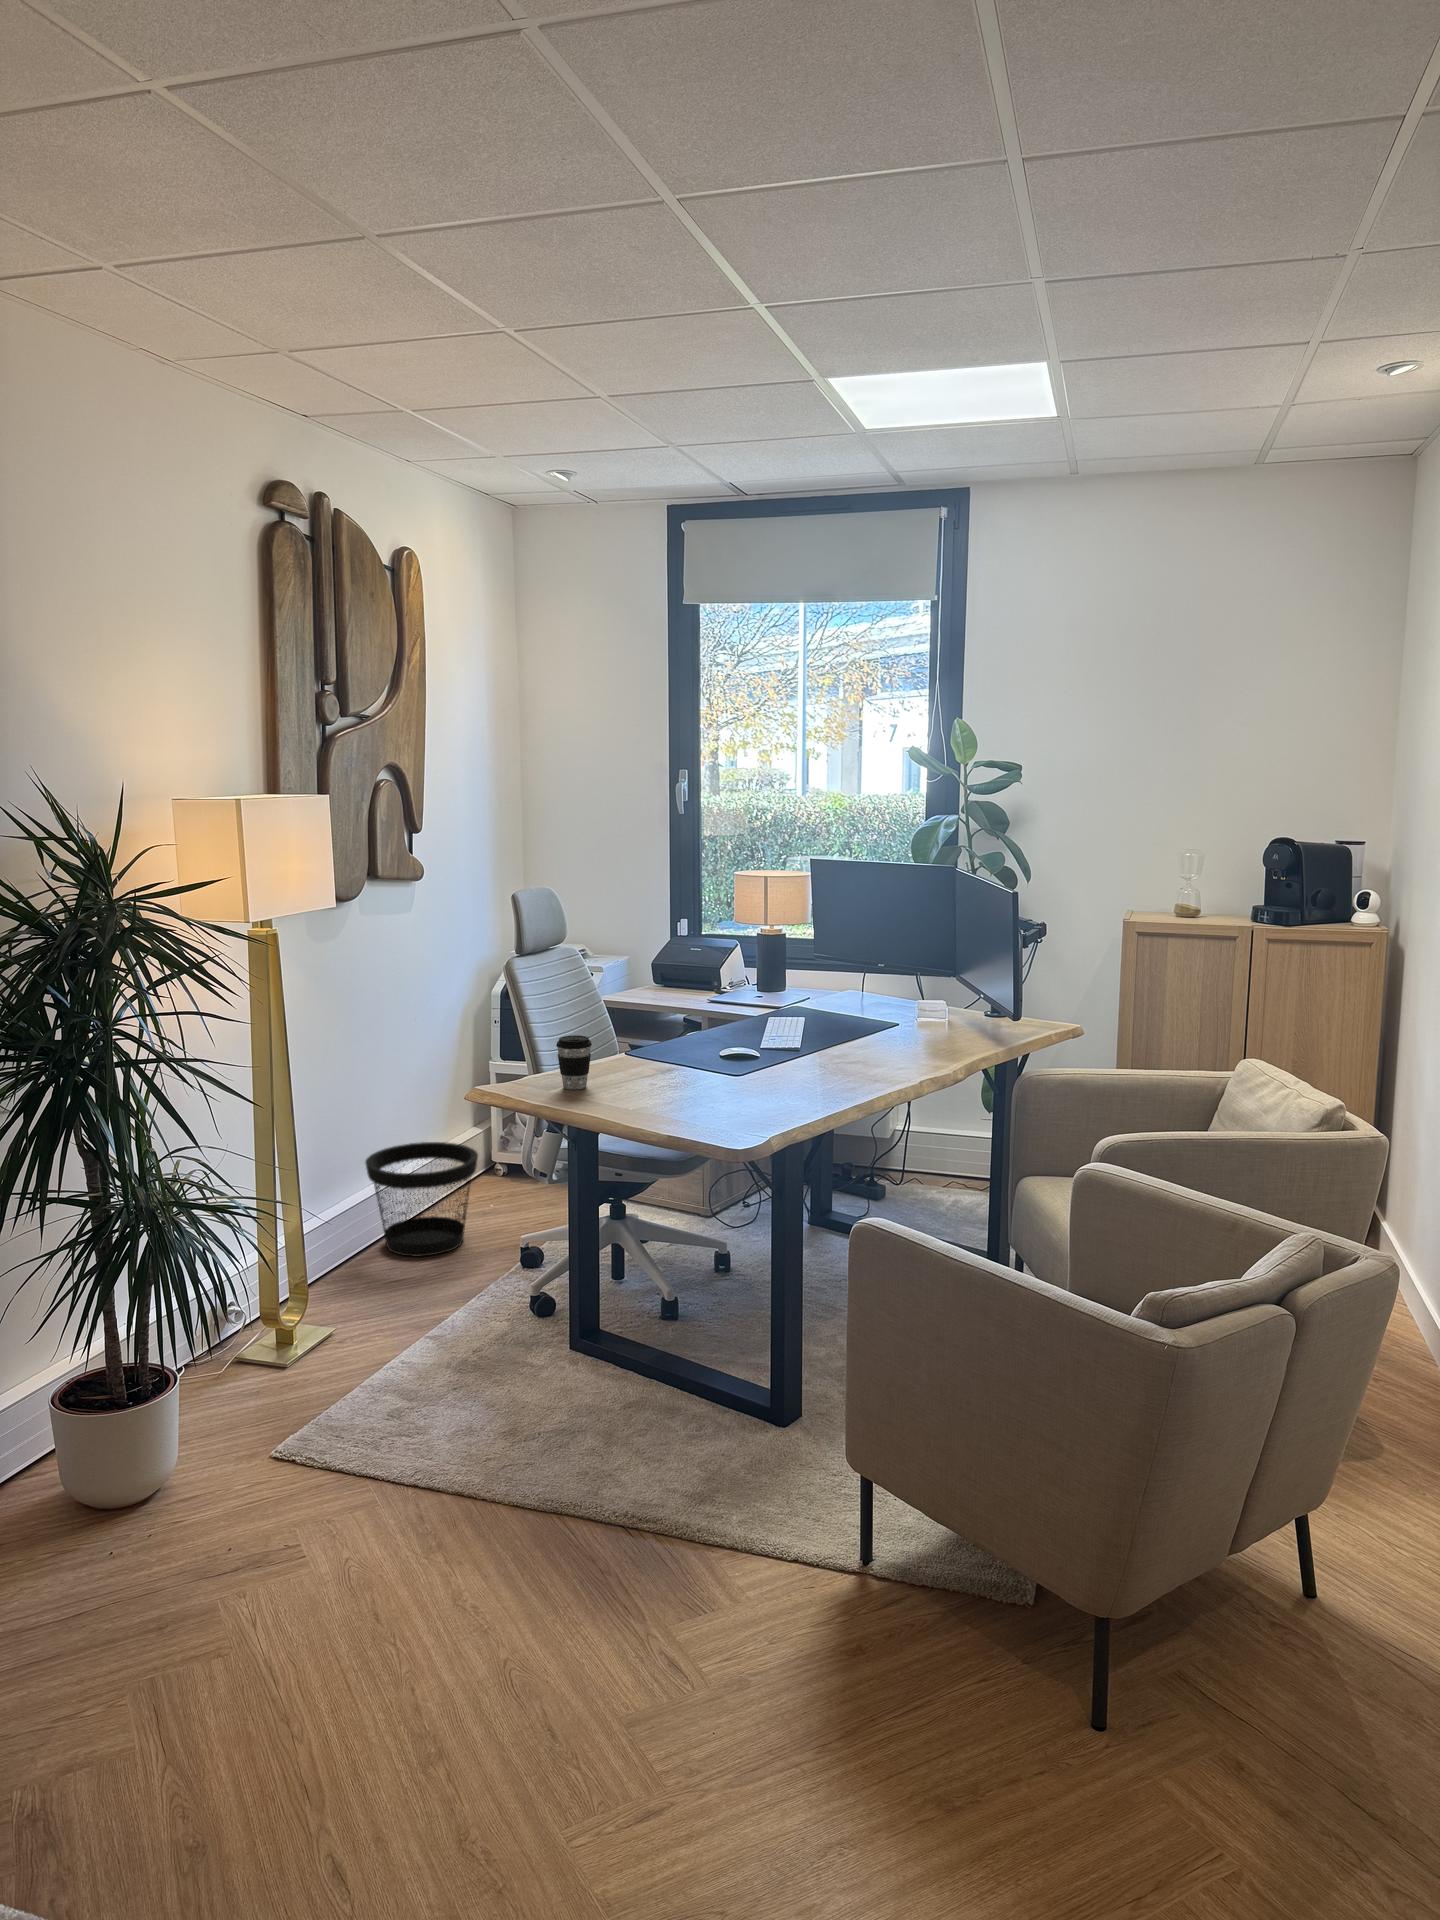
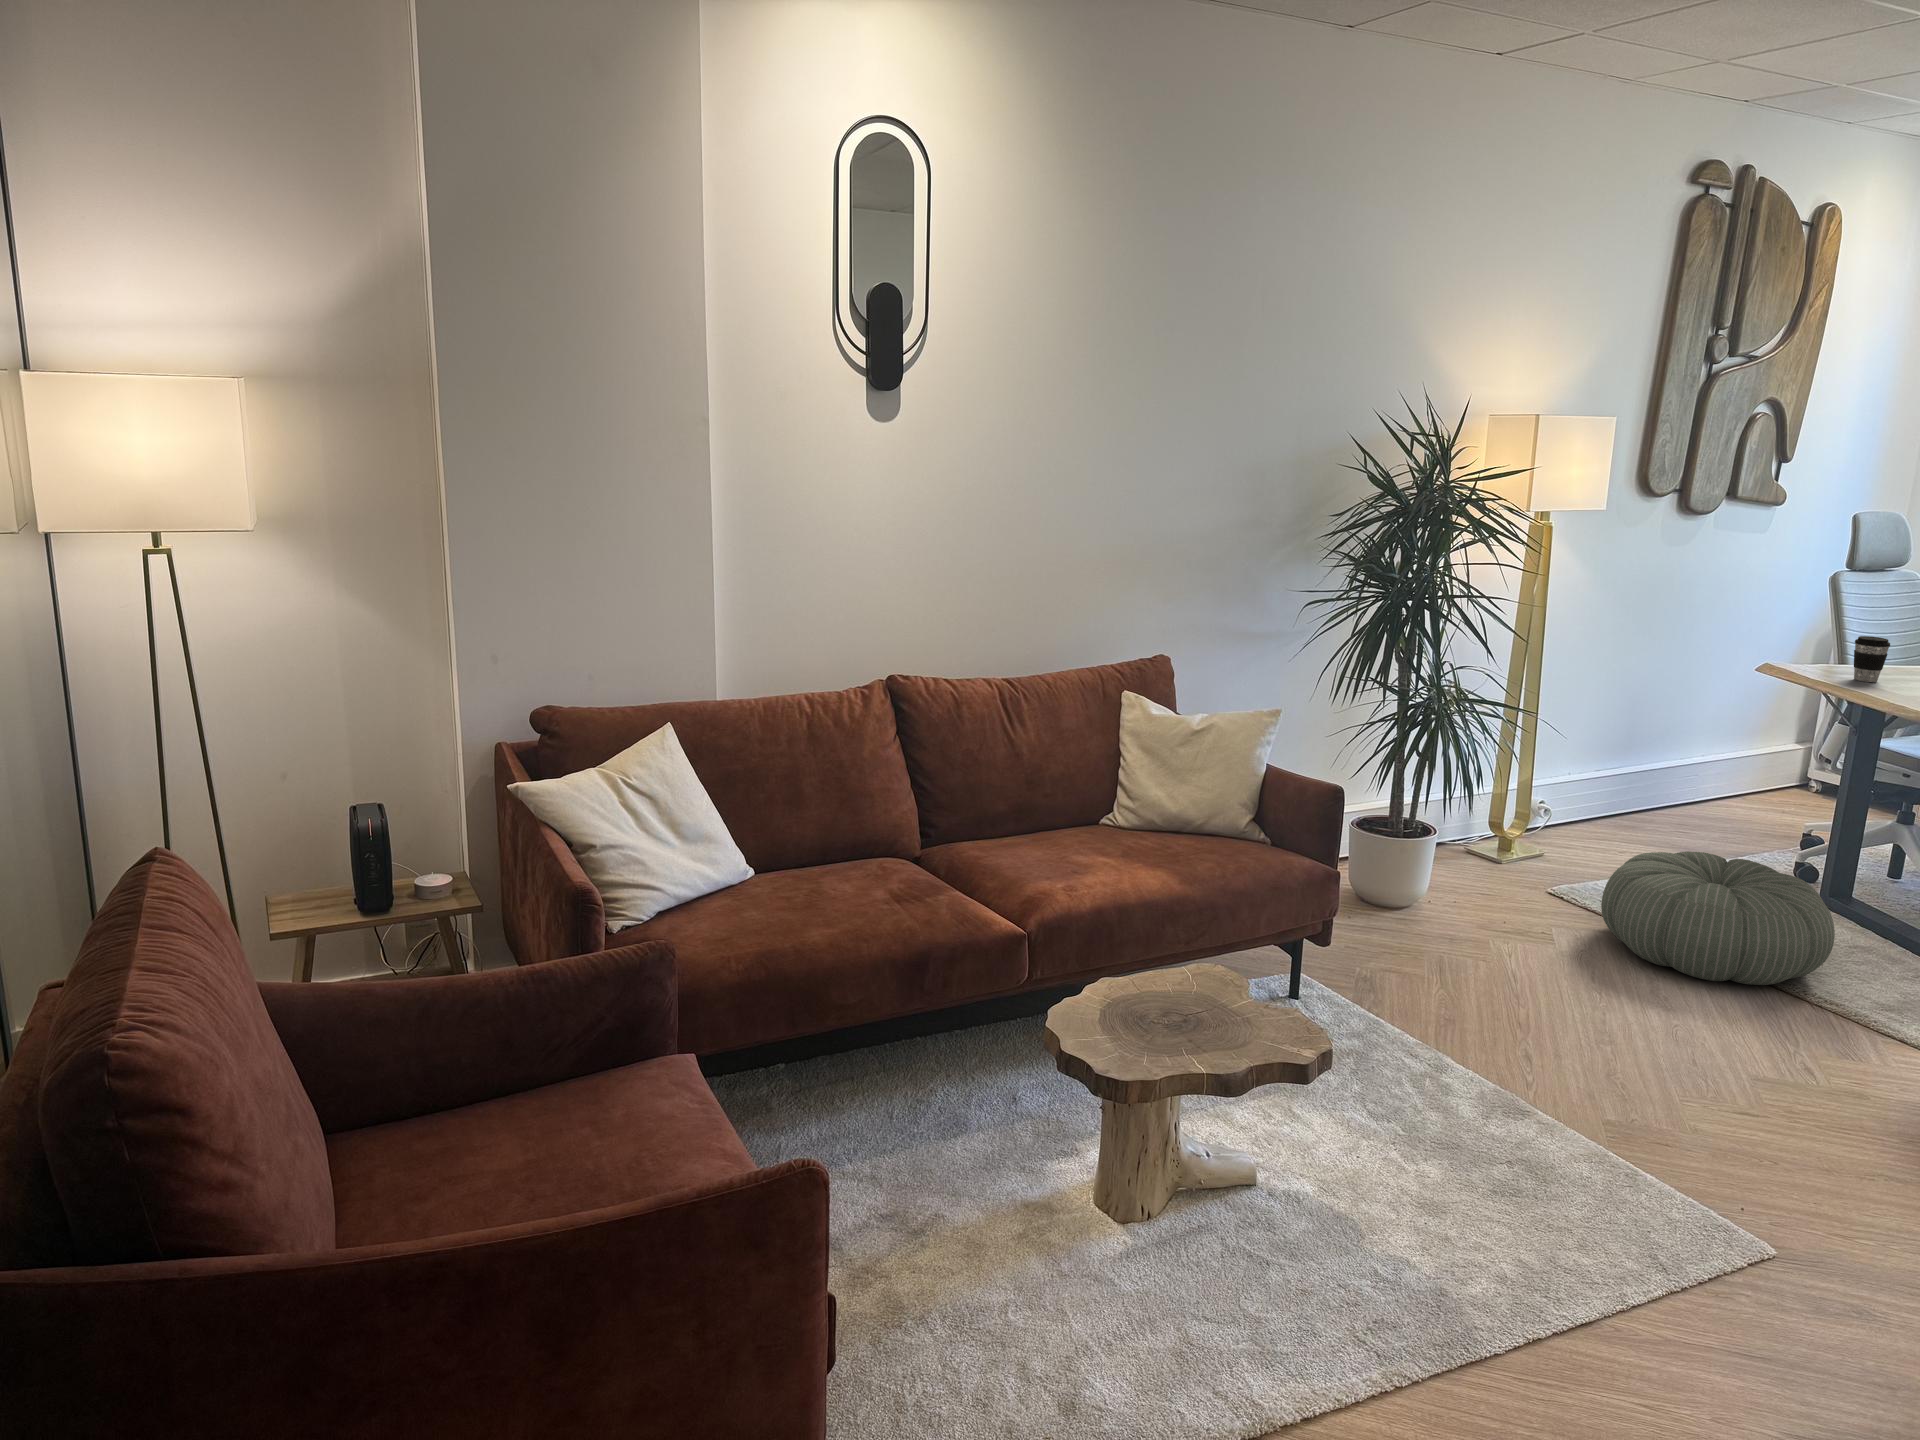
wastebasket: present [365,1142,478,1256] -> none [1675,730,1782,824]
pouf: none [352,1345,627,1551] -> present [1601,851,1835,985]

